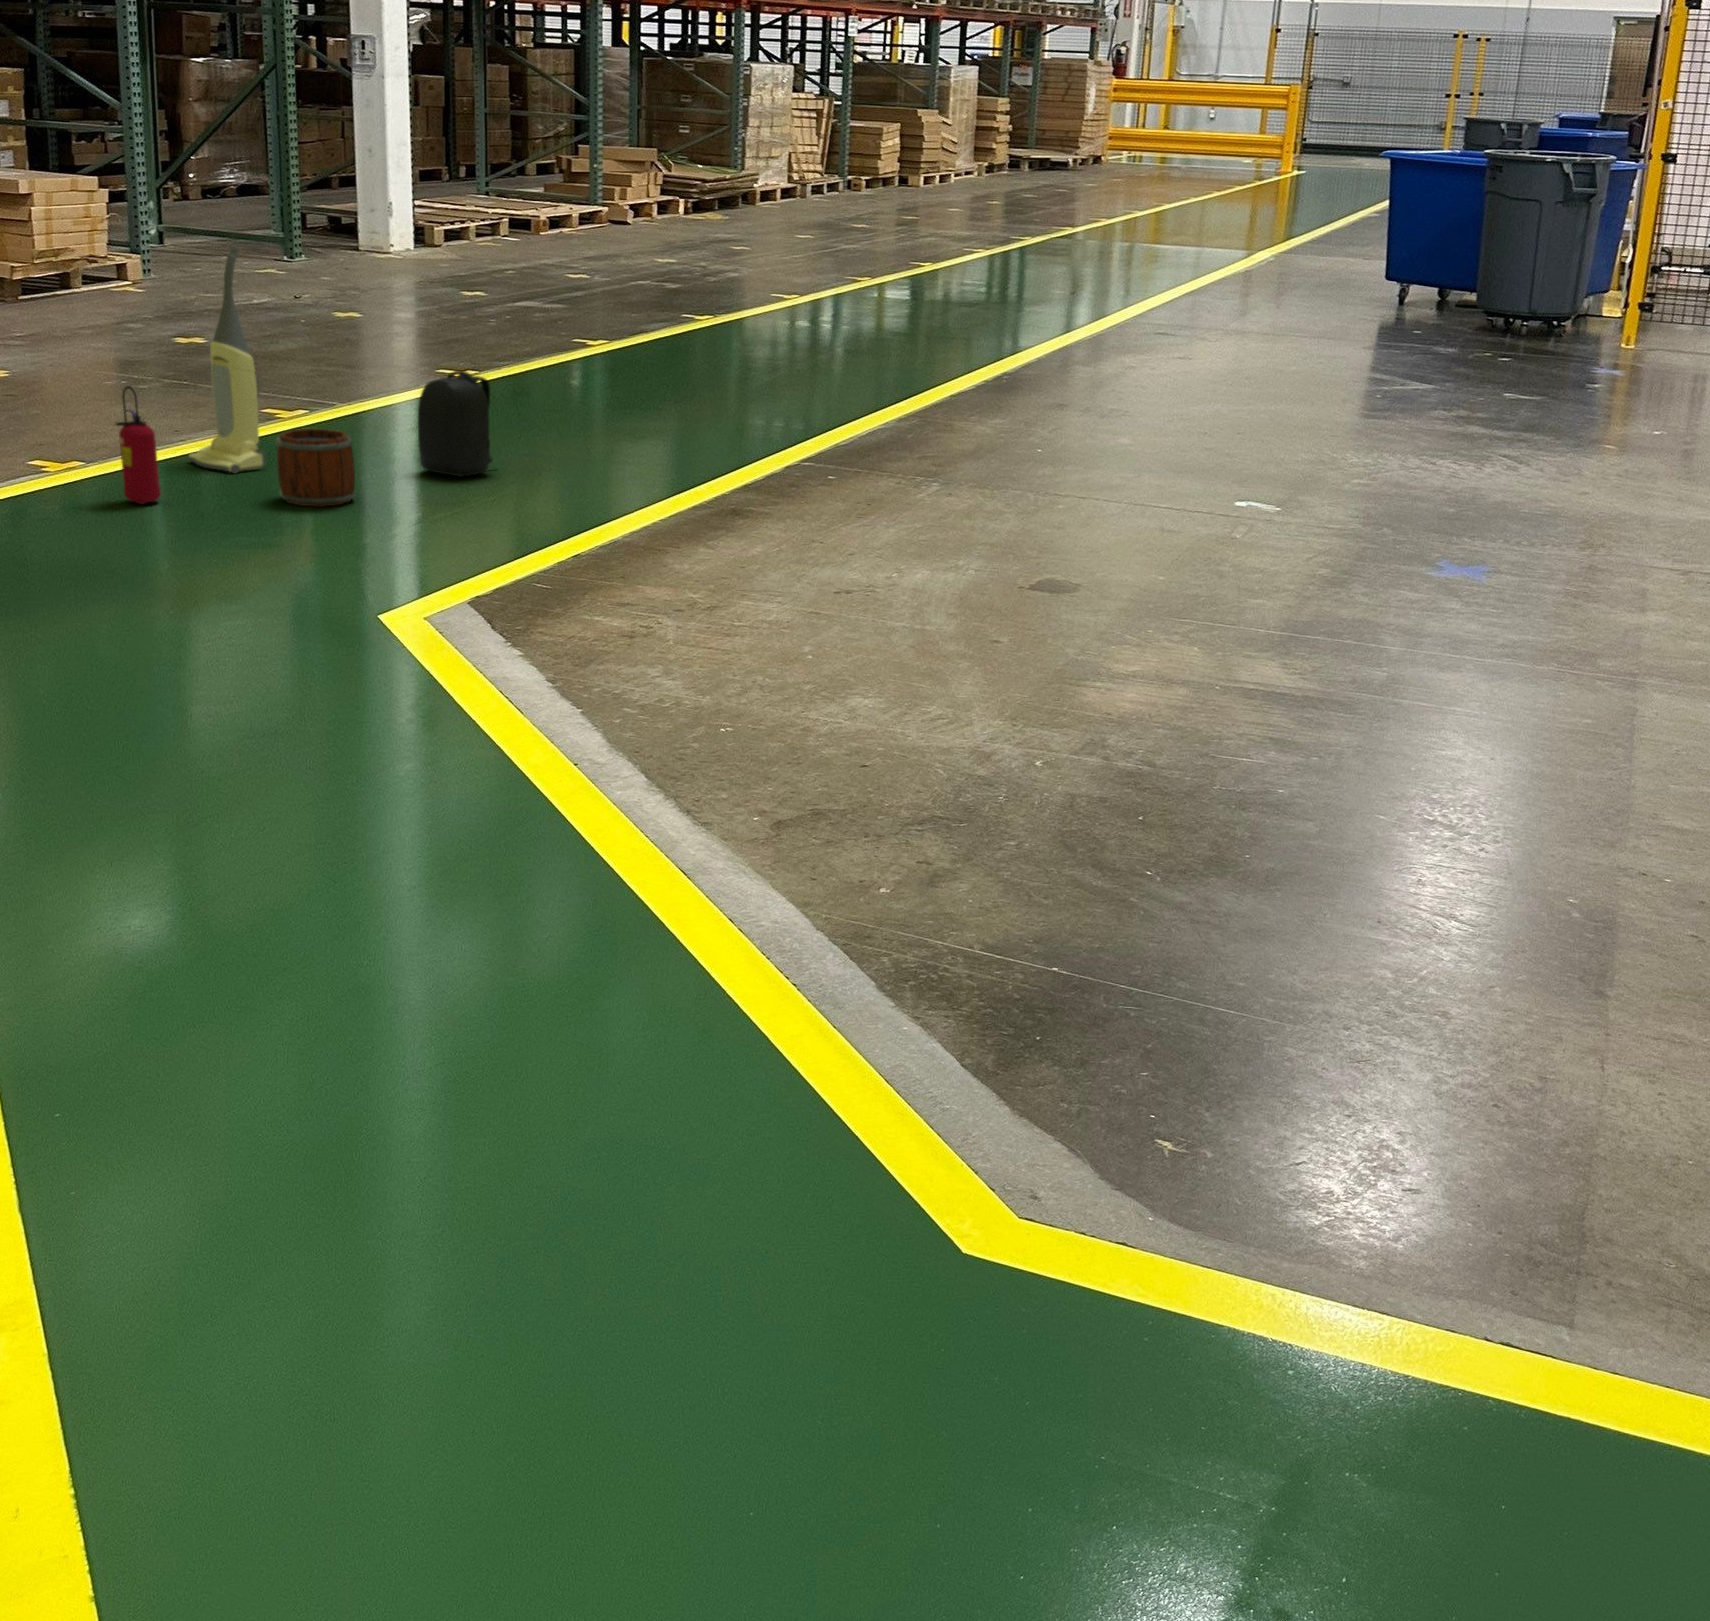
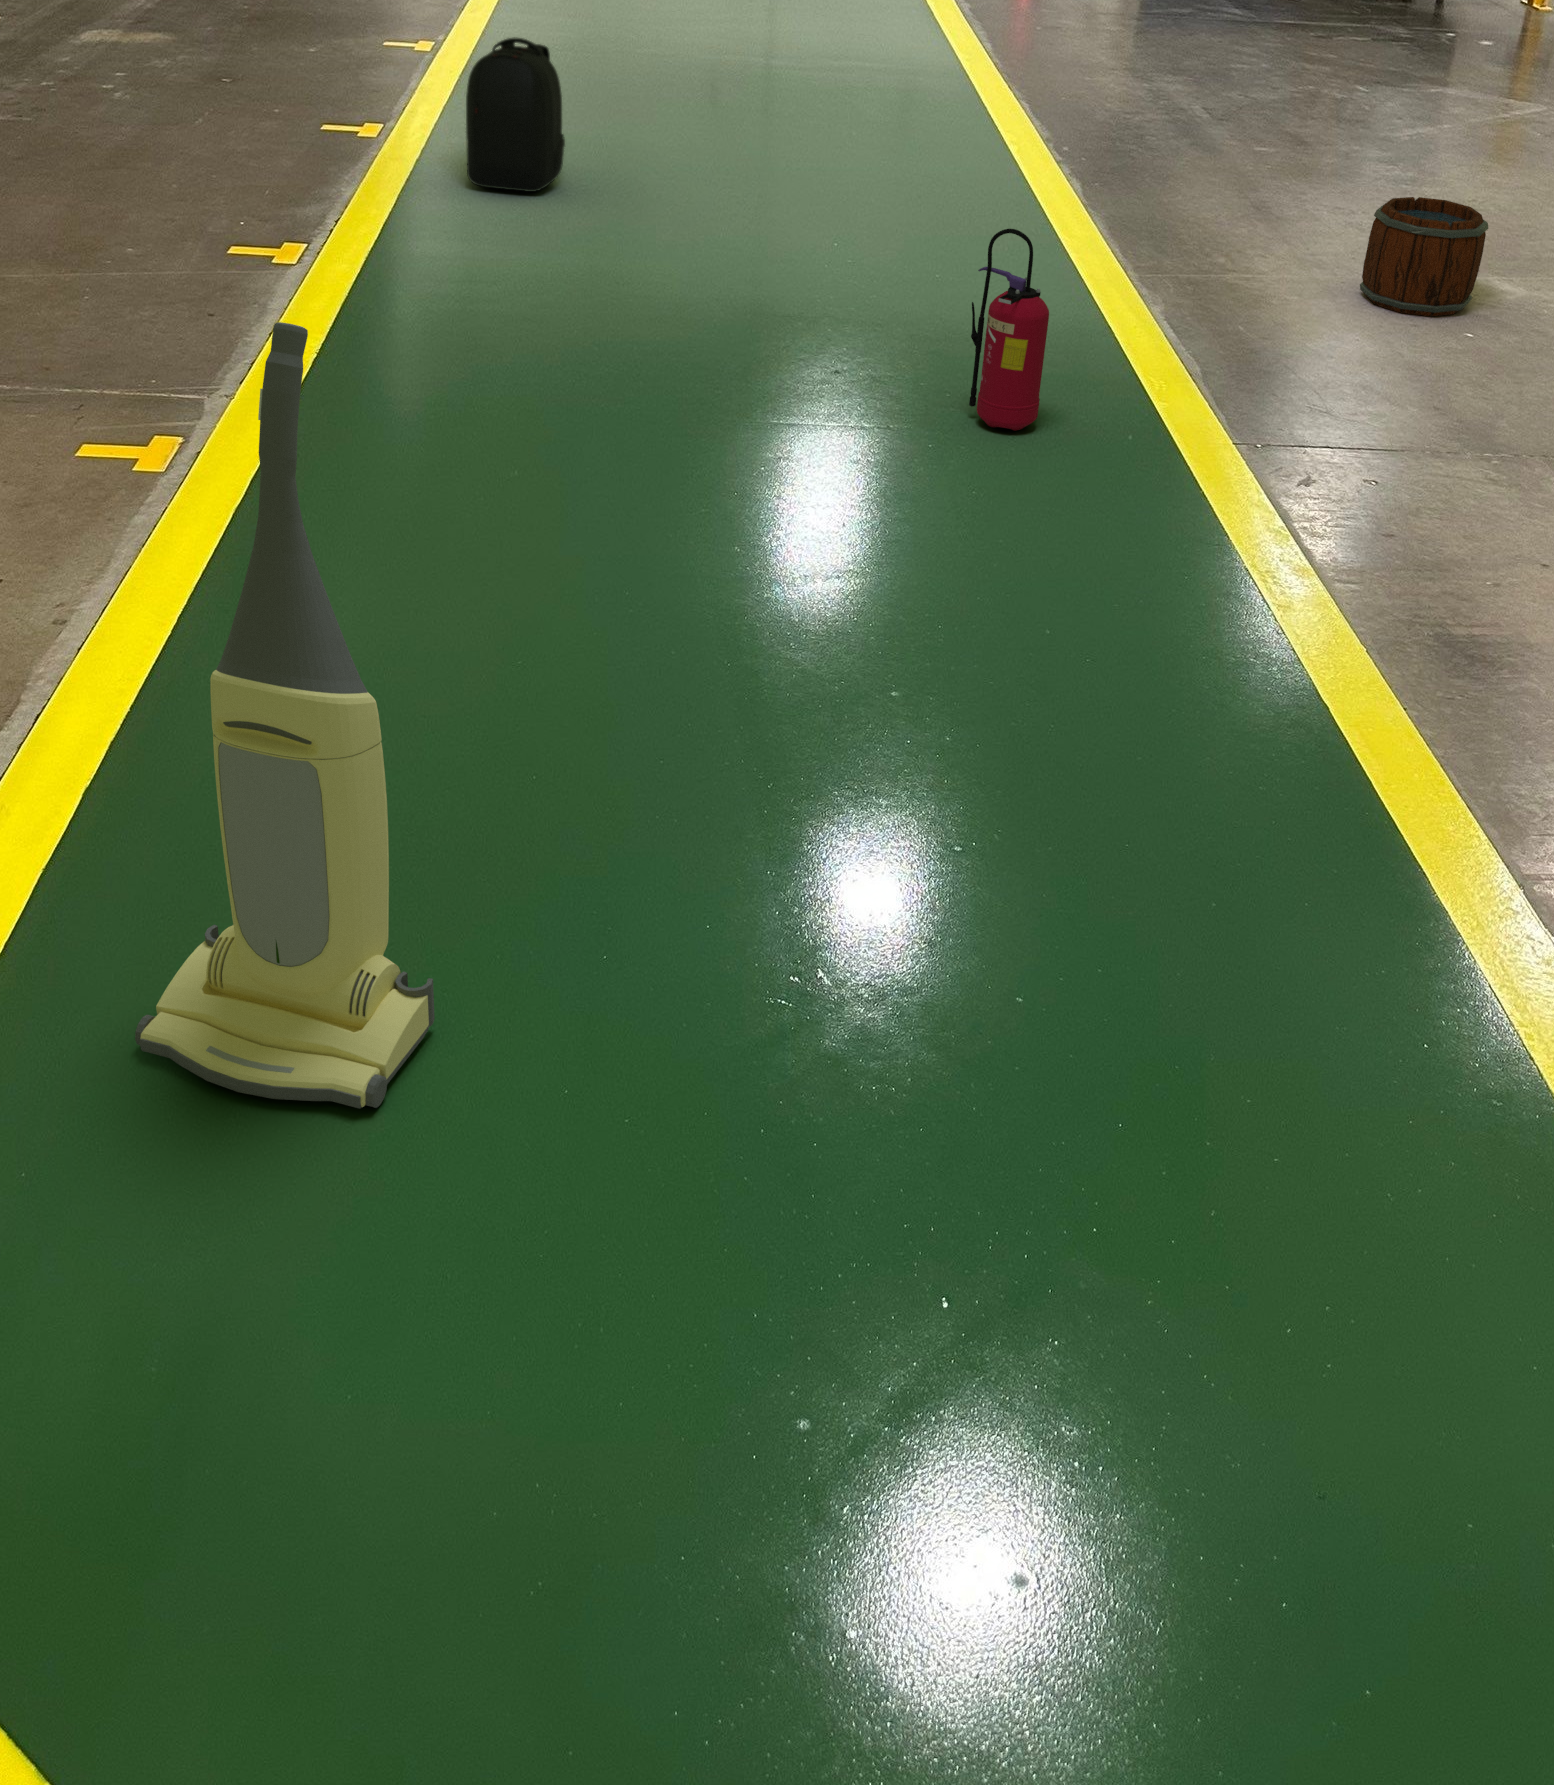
backpack: present [418,371,495,477] -> present [466,37,565,192]
fire extinguisher: present [115,386,161,504] -> present [969,229,1049,431]
bucket: present [276,429,355,507] -> present [1360,197,1488,316]

